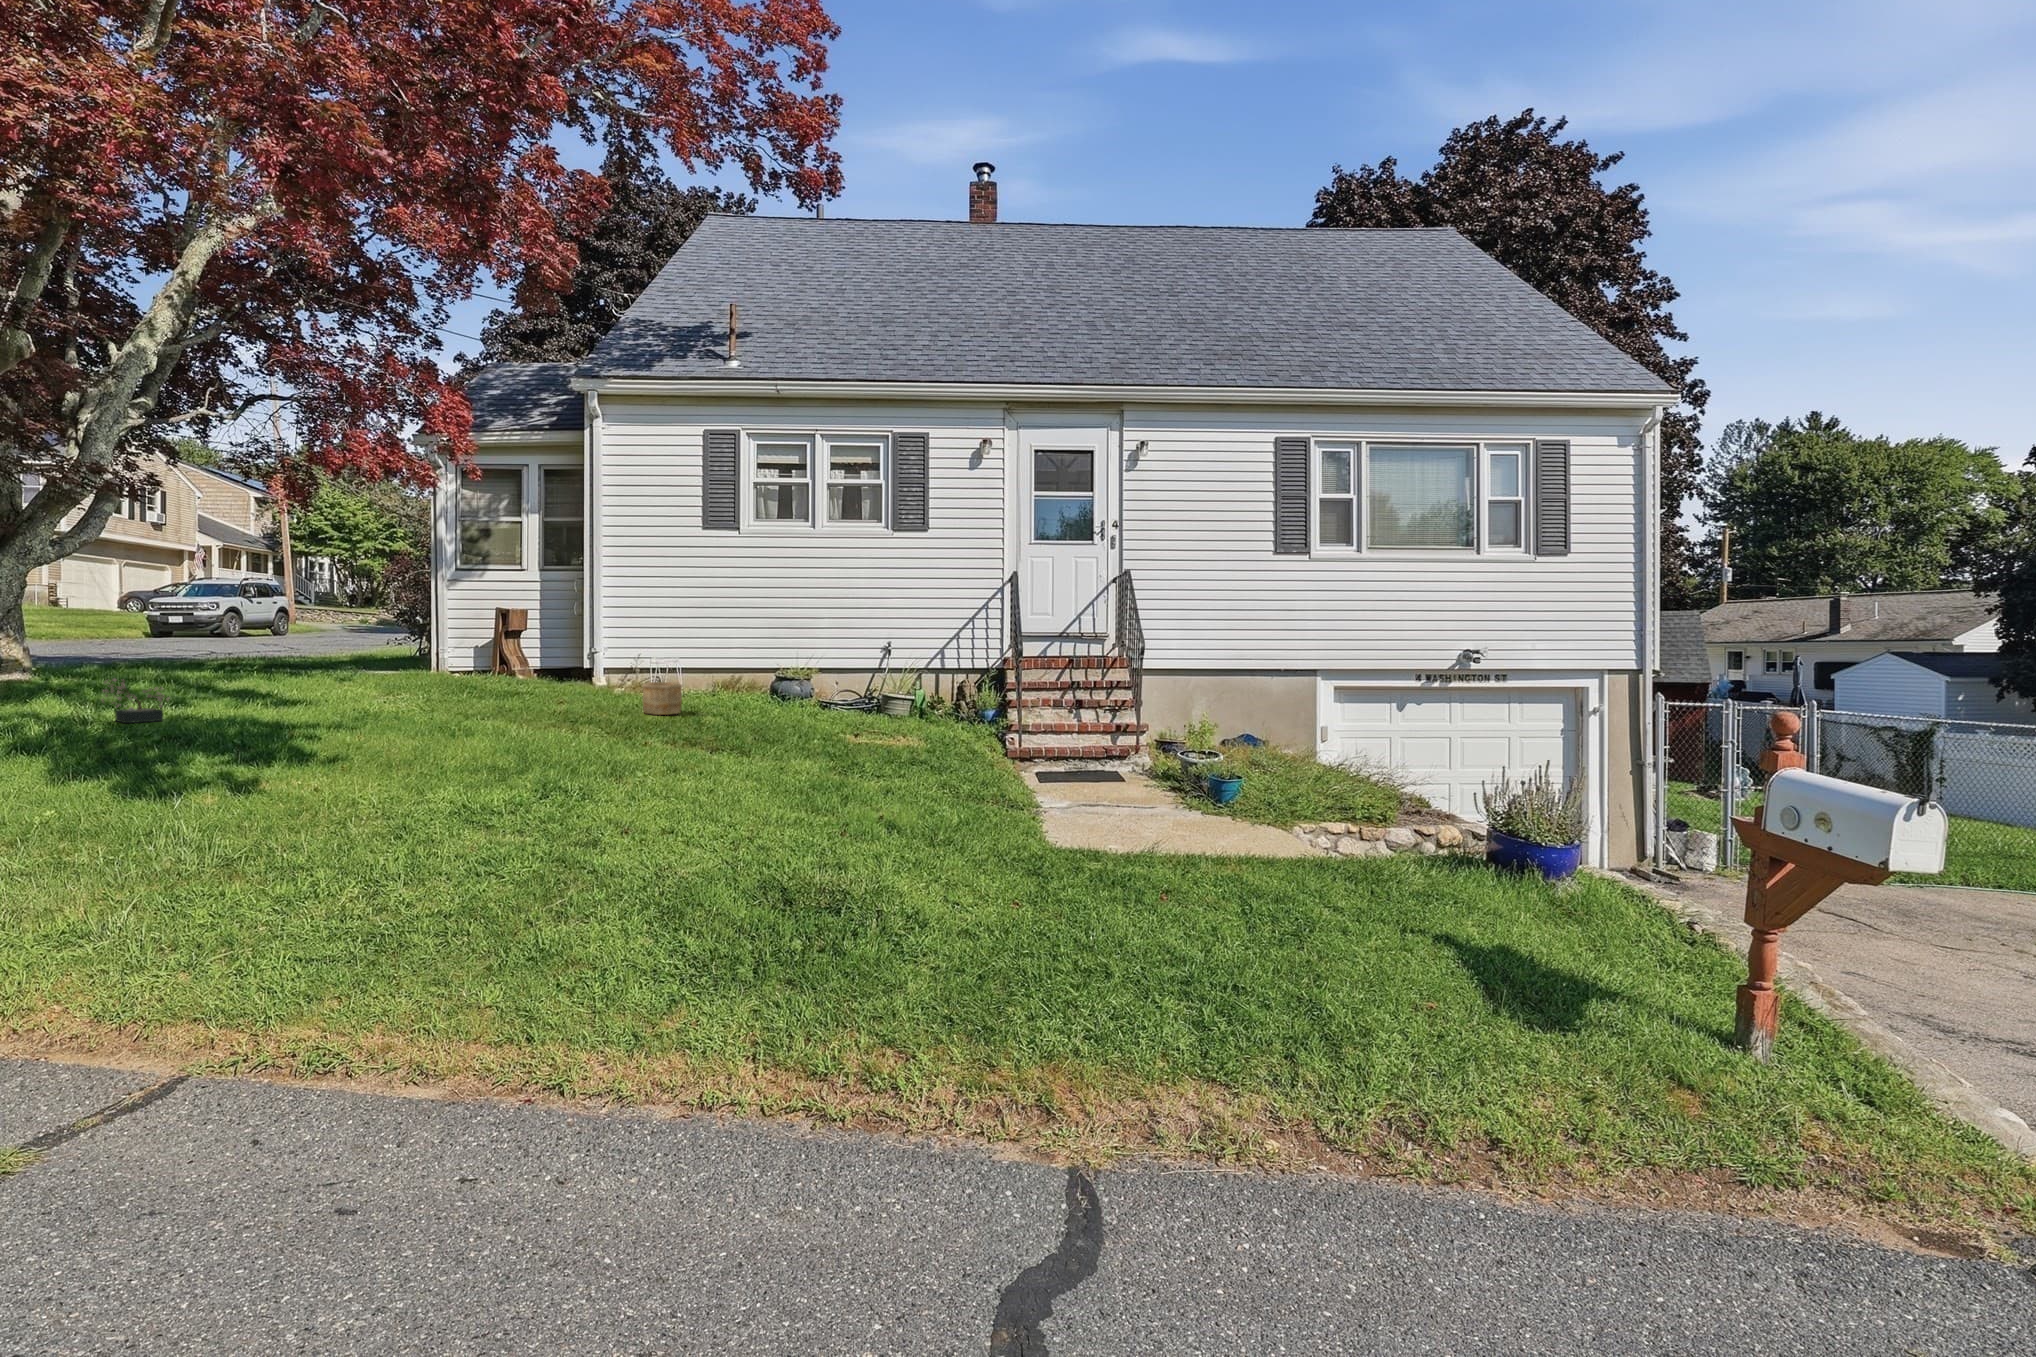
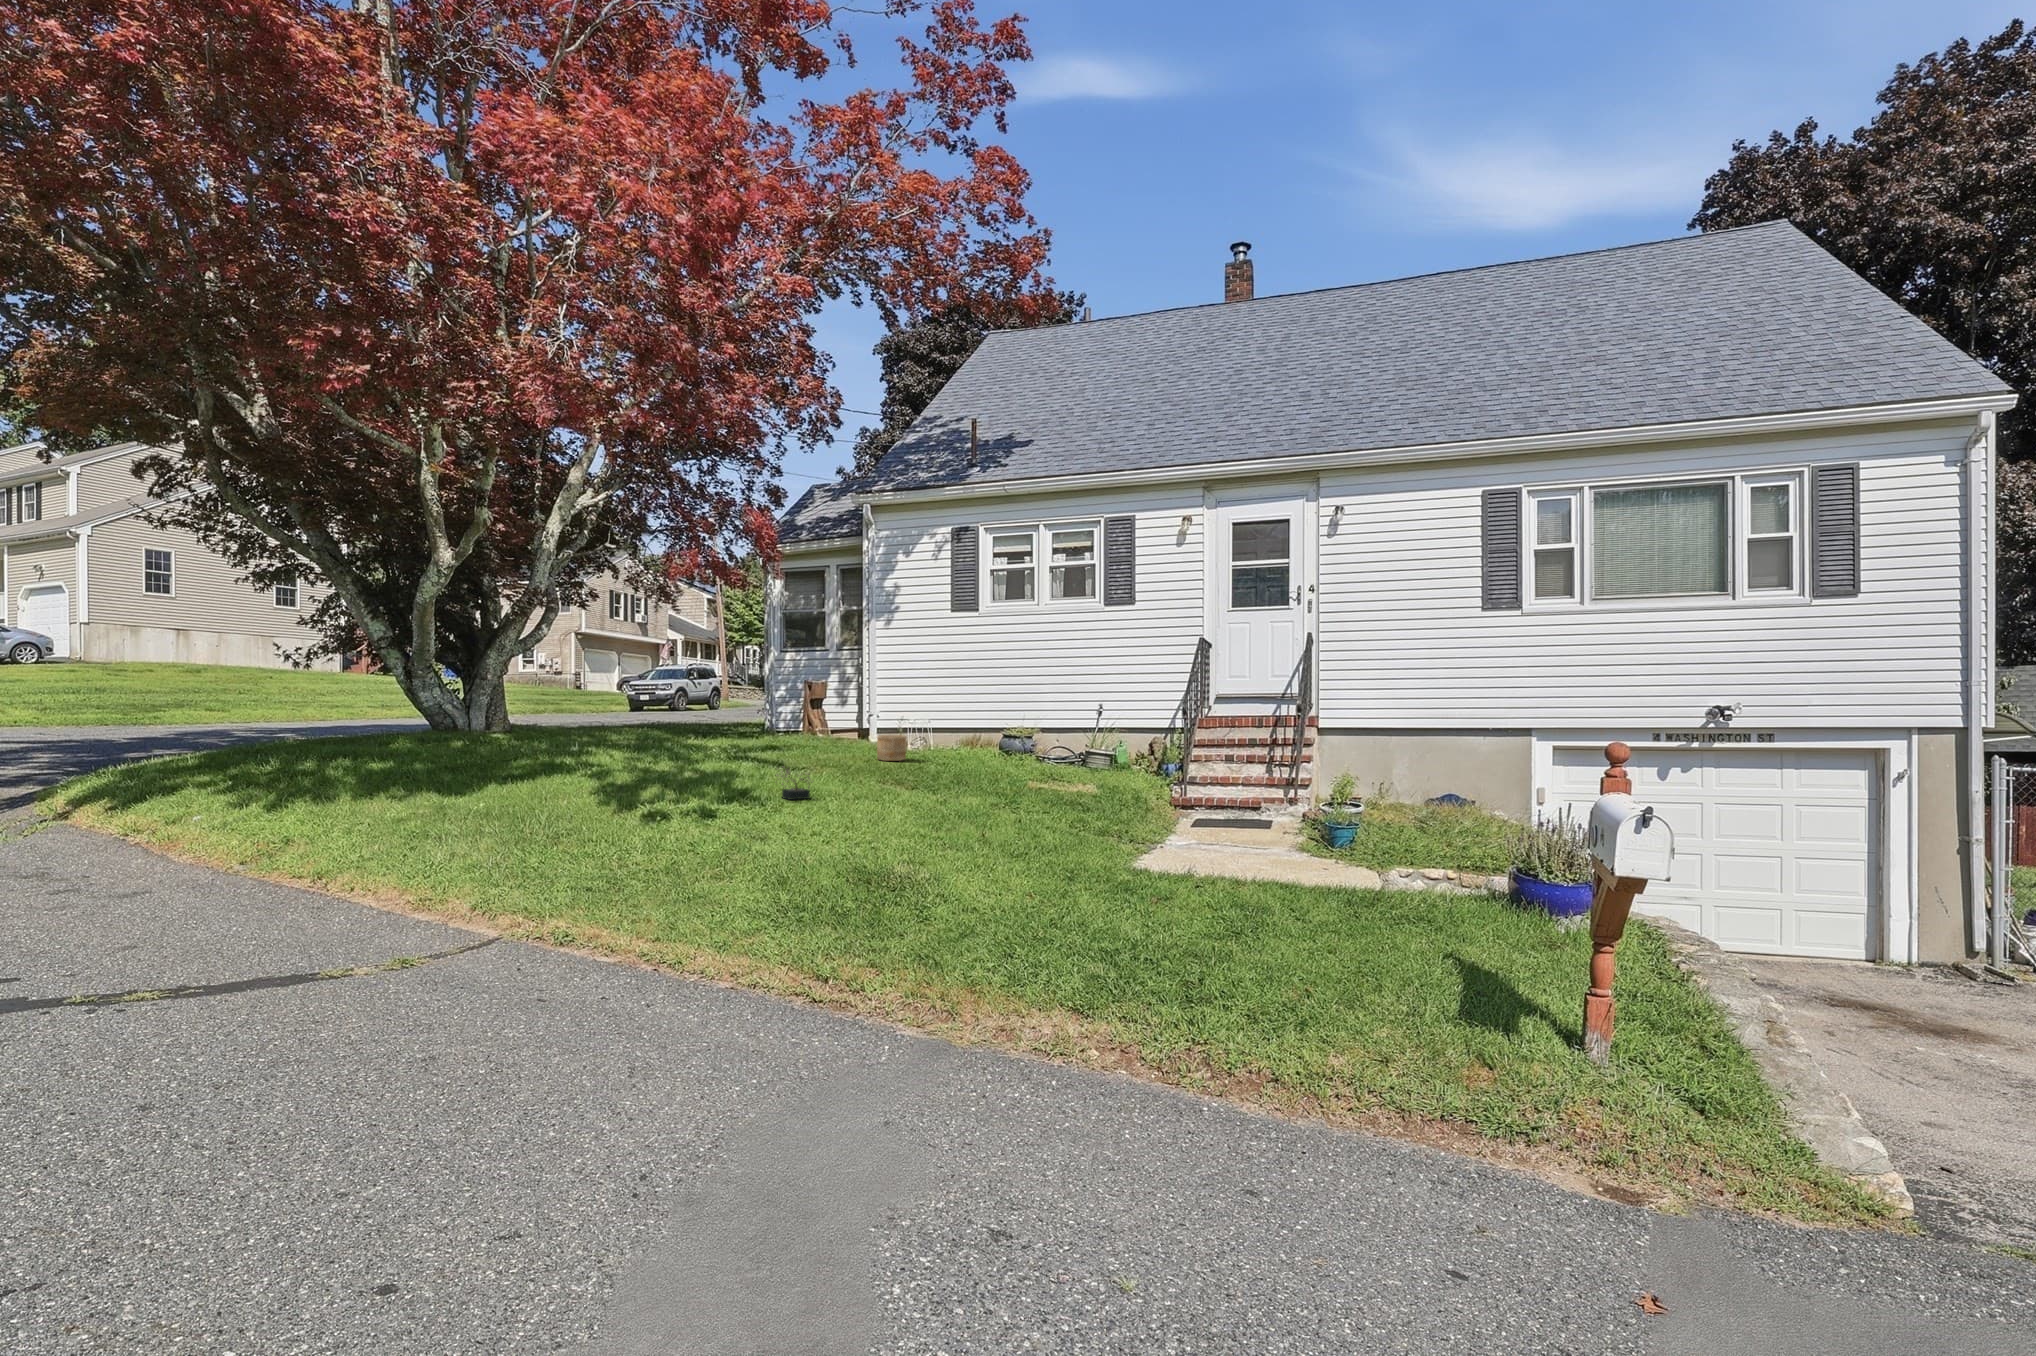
decorative plant: present [102,679,169,723] -> present [777,769,812,800]

